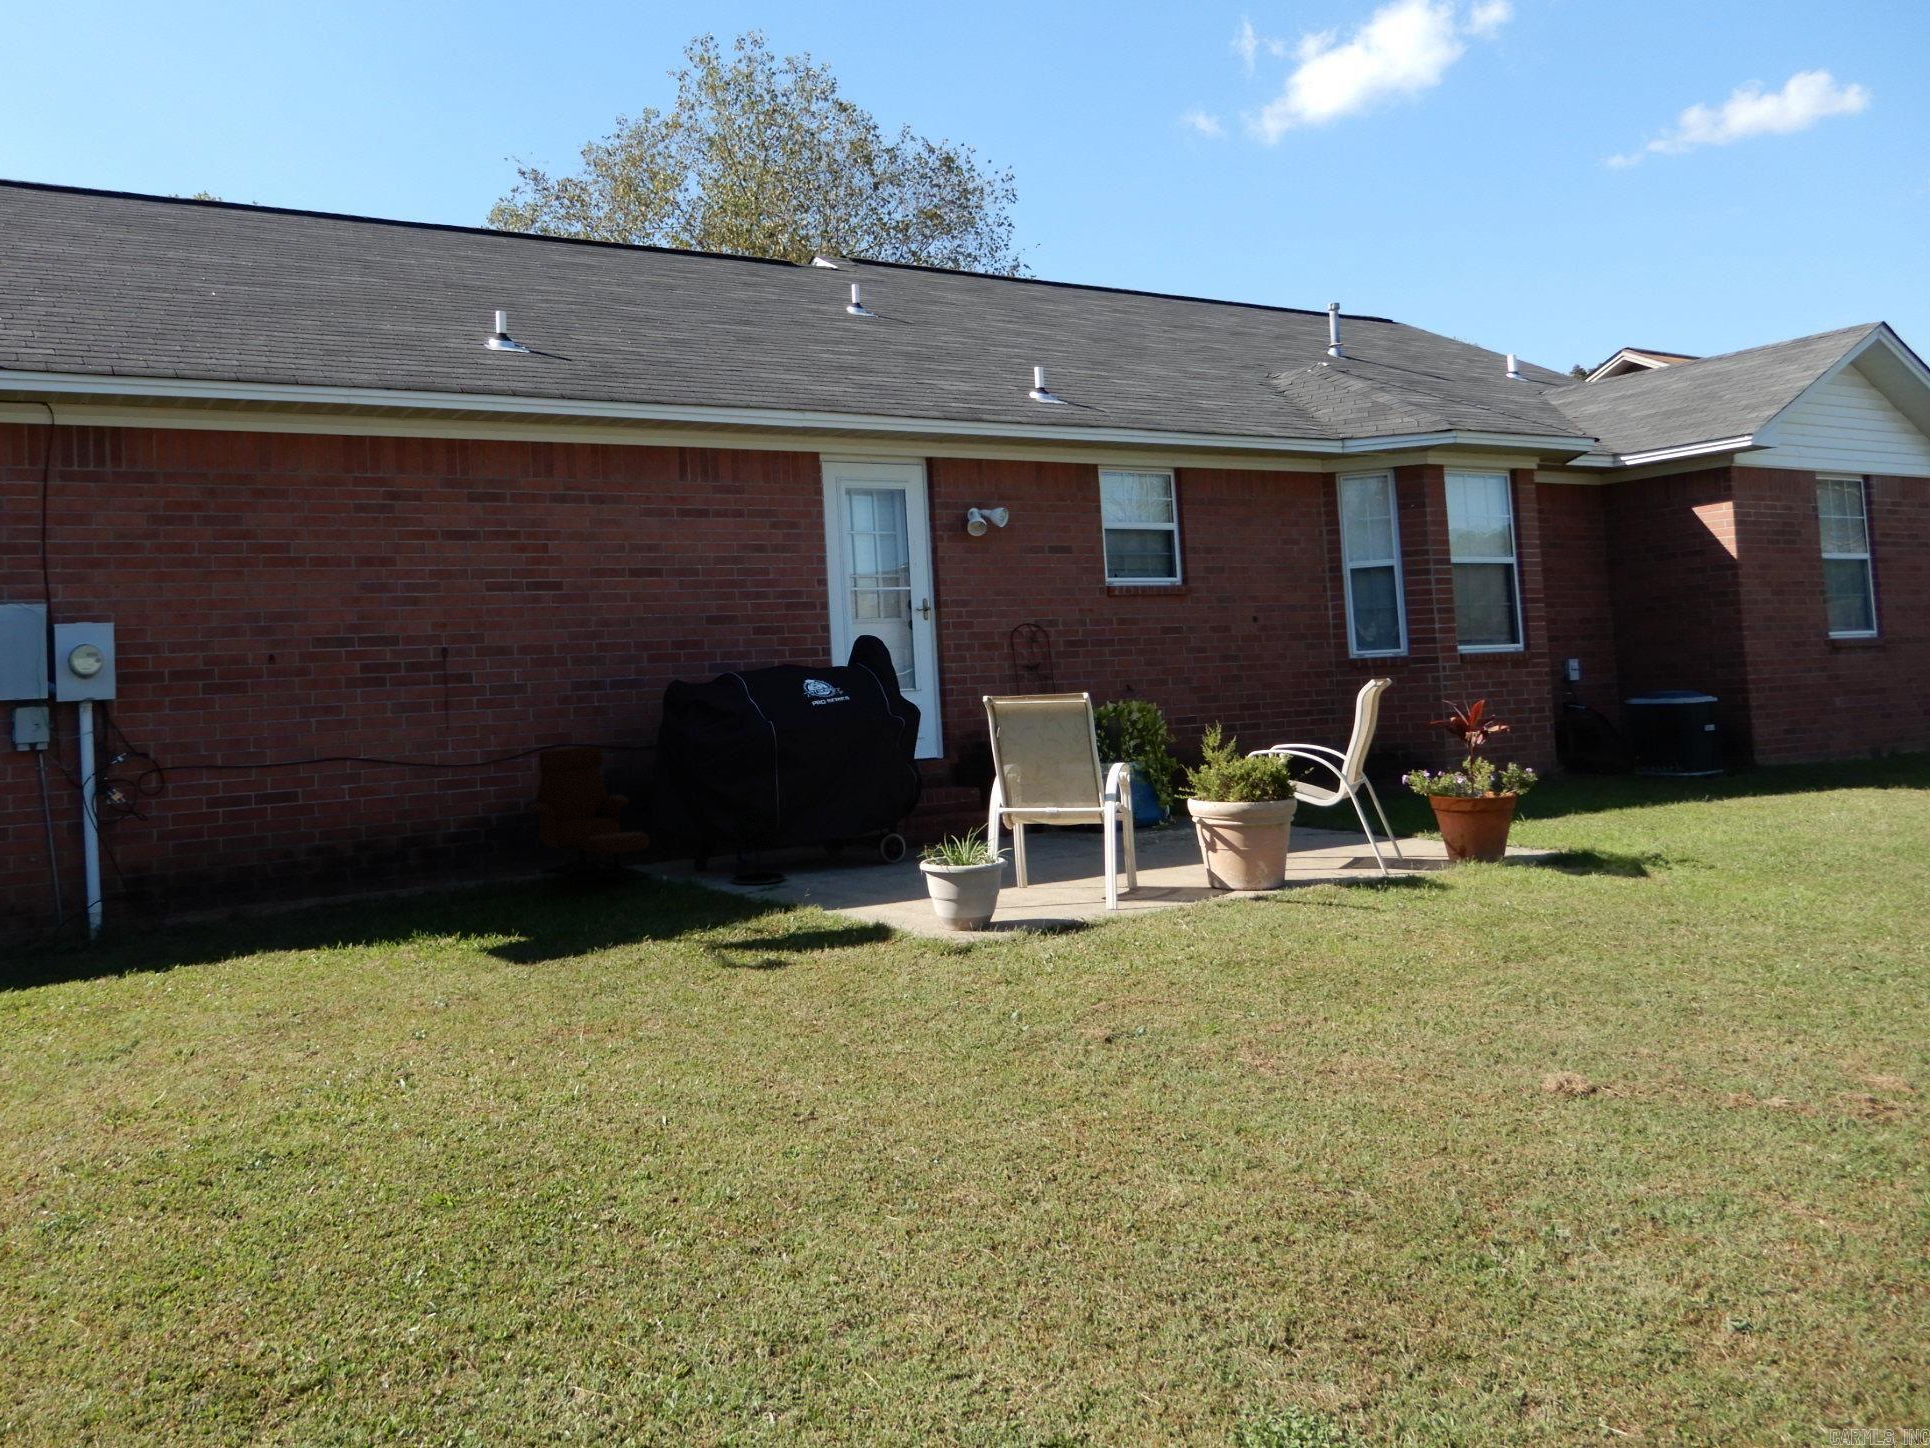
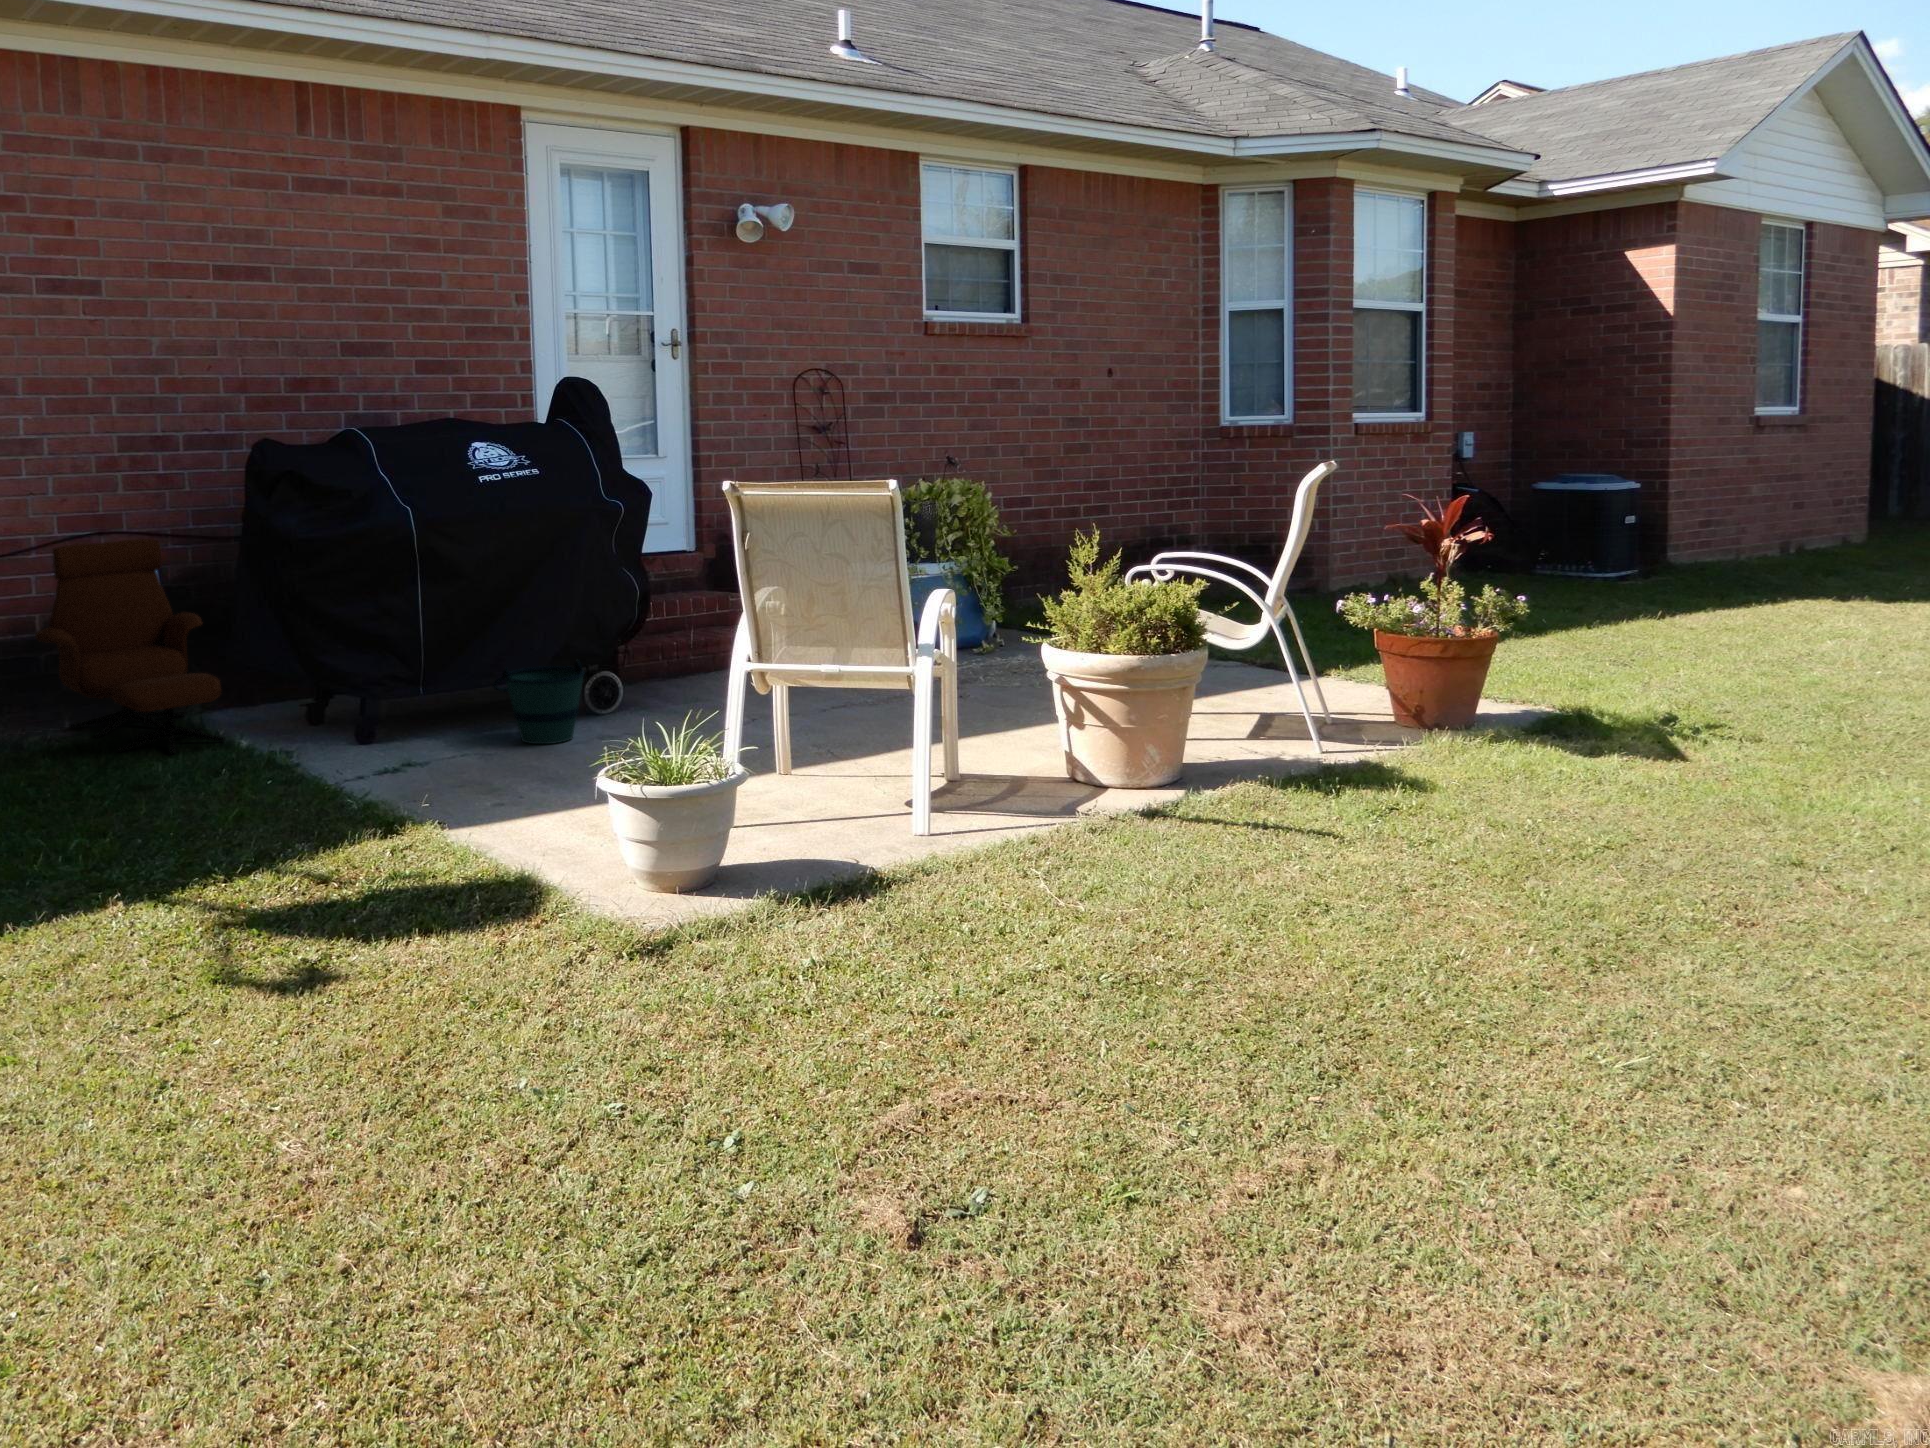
potted tree: present [730,785,786,884] -> none [330,598,433,762]
bucket: none [824,820,885,876] -> present [492,660,584,744]

